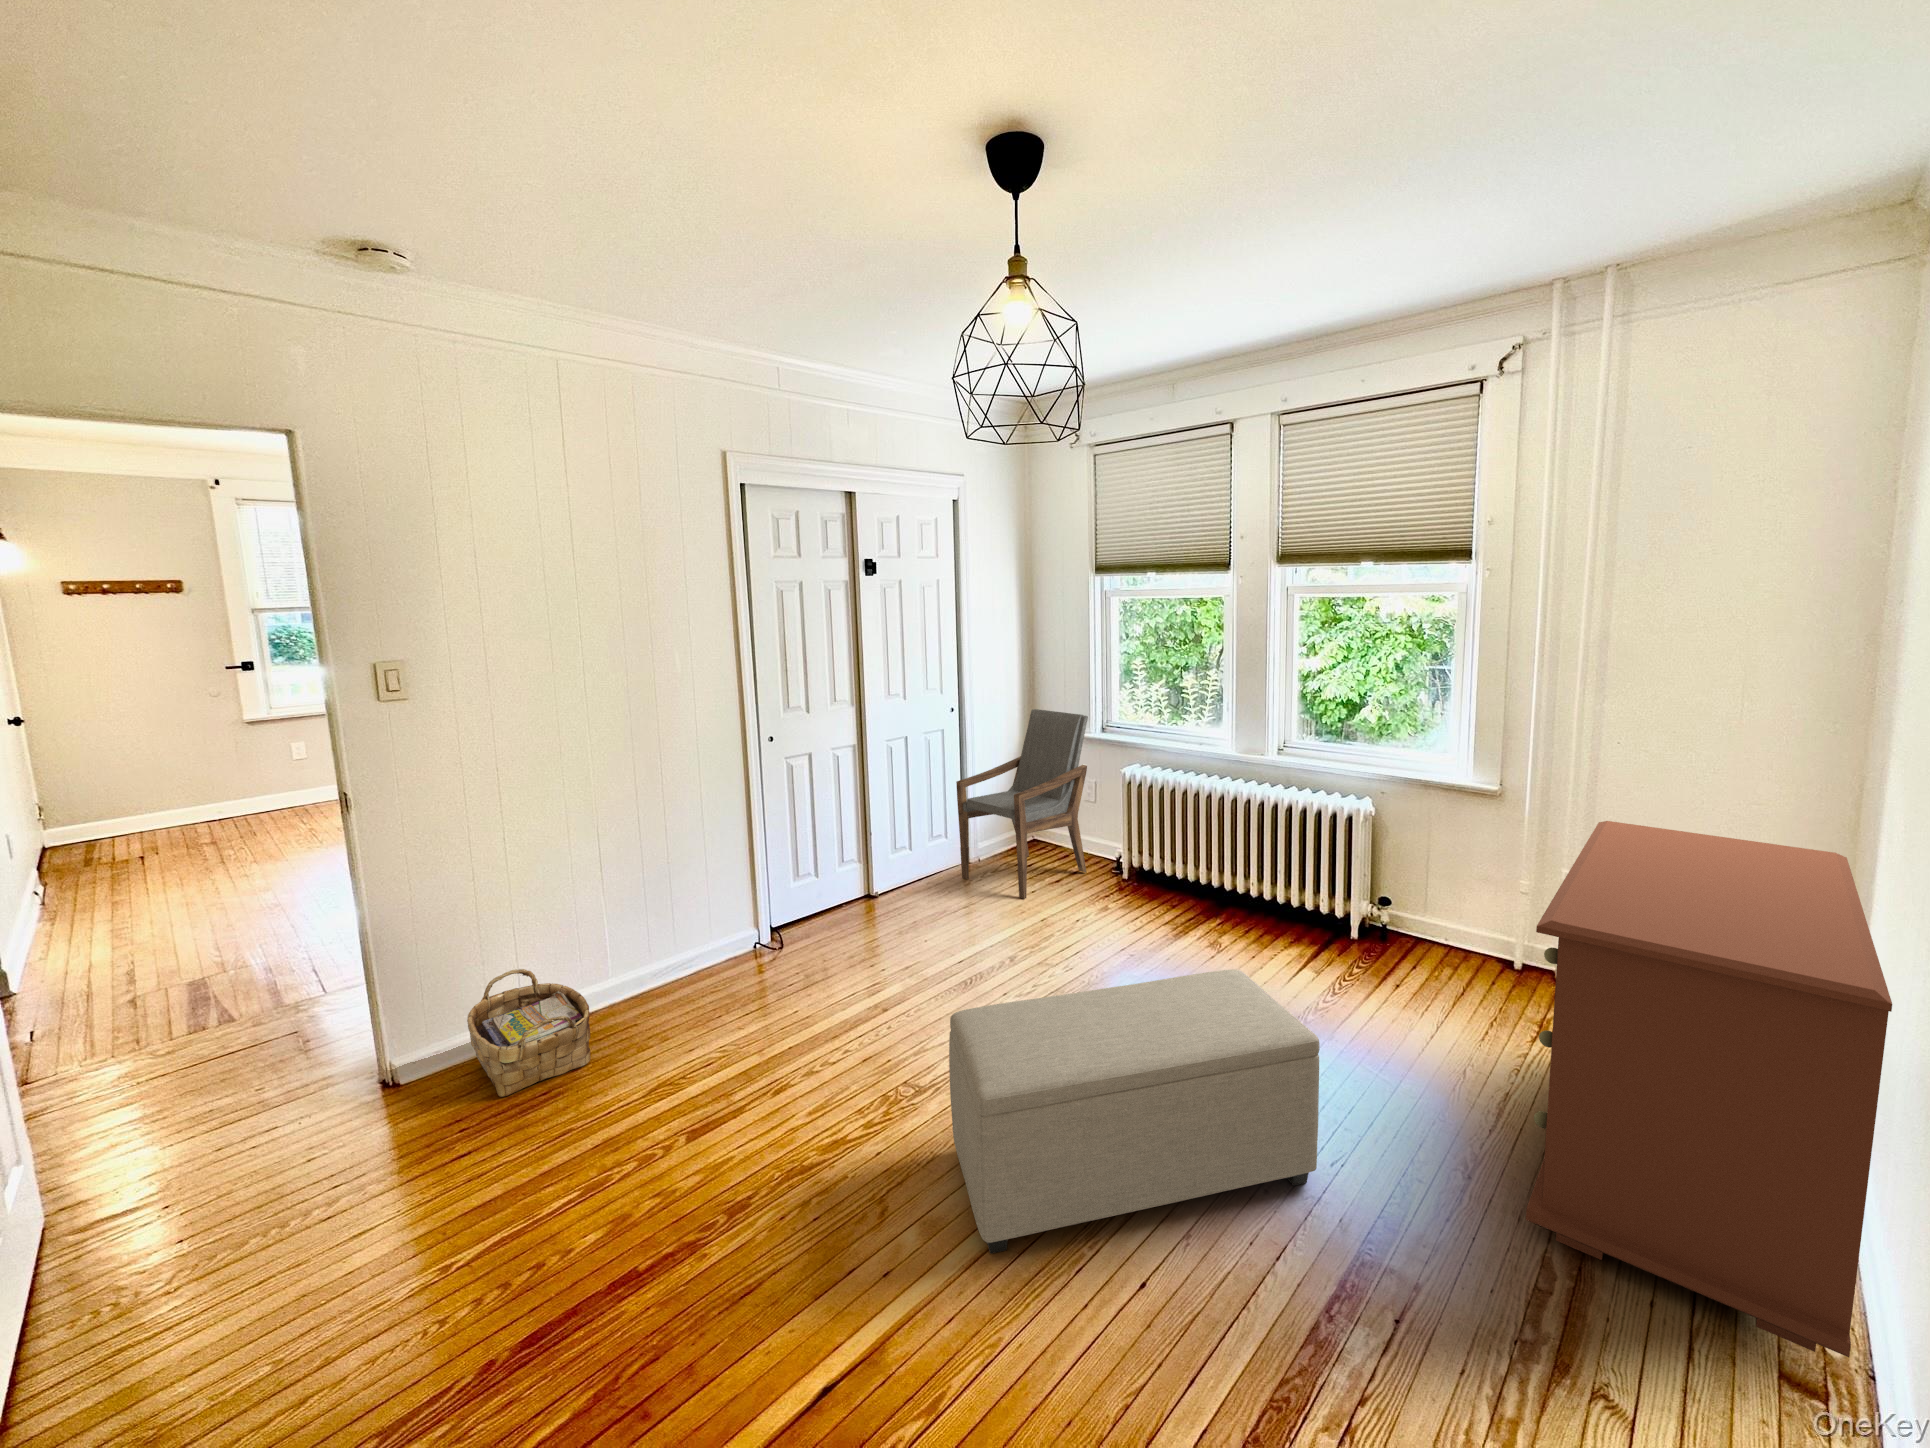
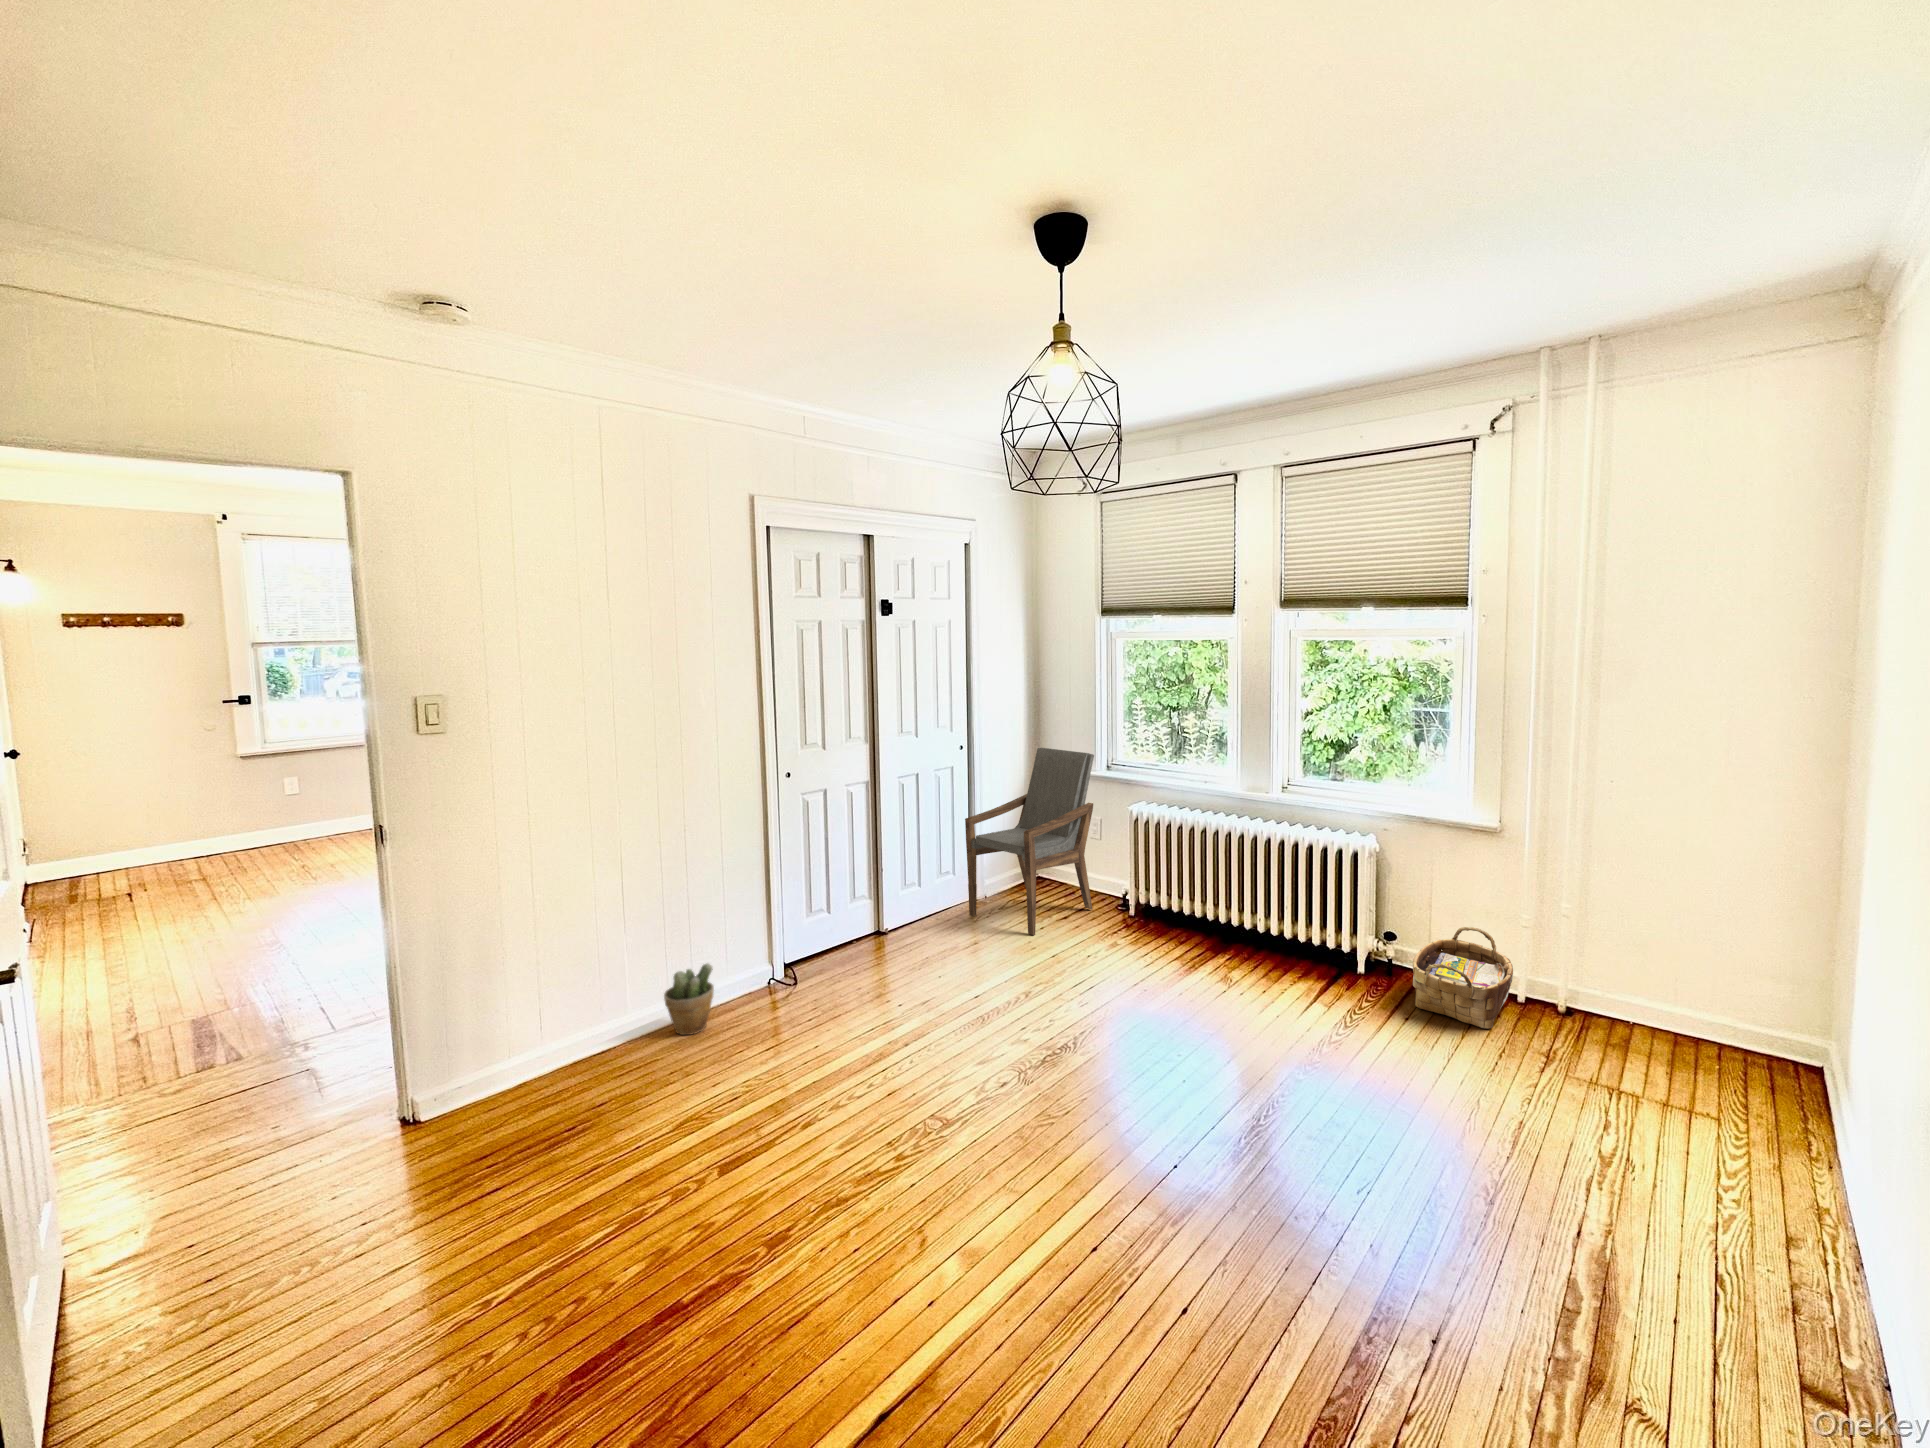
dresser: present [1526,821,1892,1357] -> none [1550,855,1891,1368]
potted plant: none [645,928,696,999] -> present [664,963,714,1035]
woven basket: present [467,969,590,1097] -> present [1413,927,1513,1029]
ottoman: present [949,970,1320,1254] -> none [984,1000,1347,1282]

